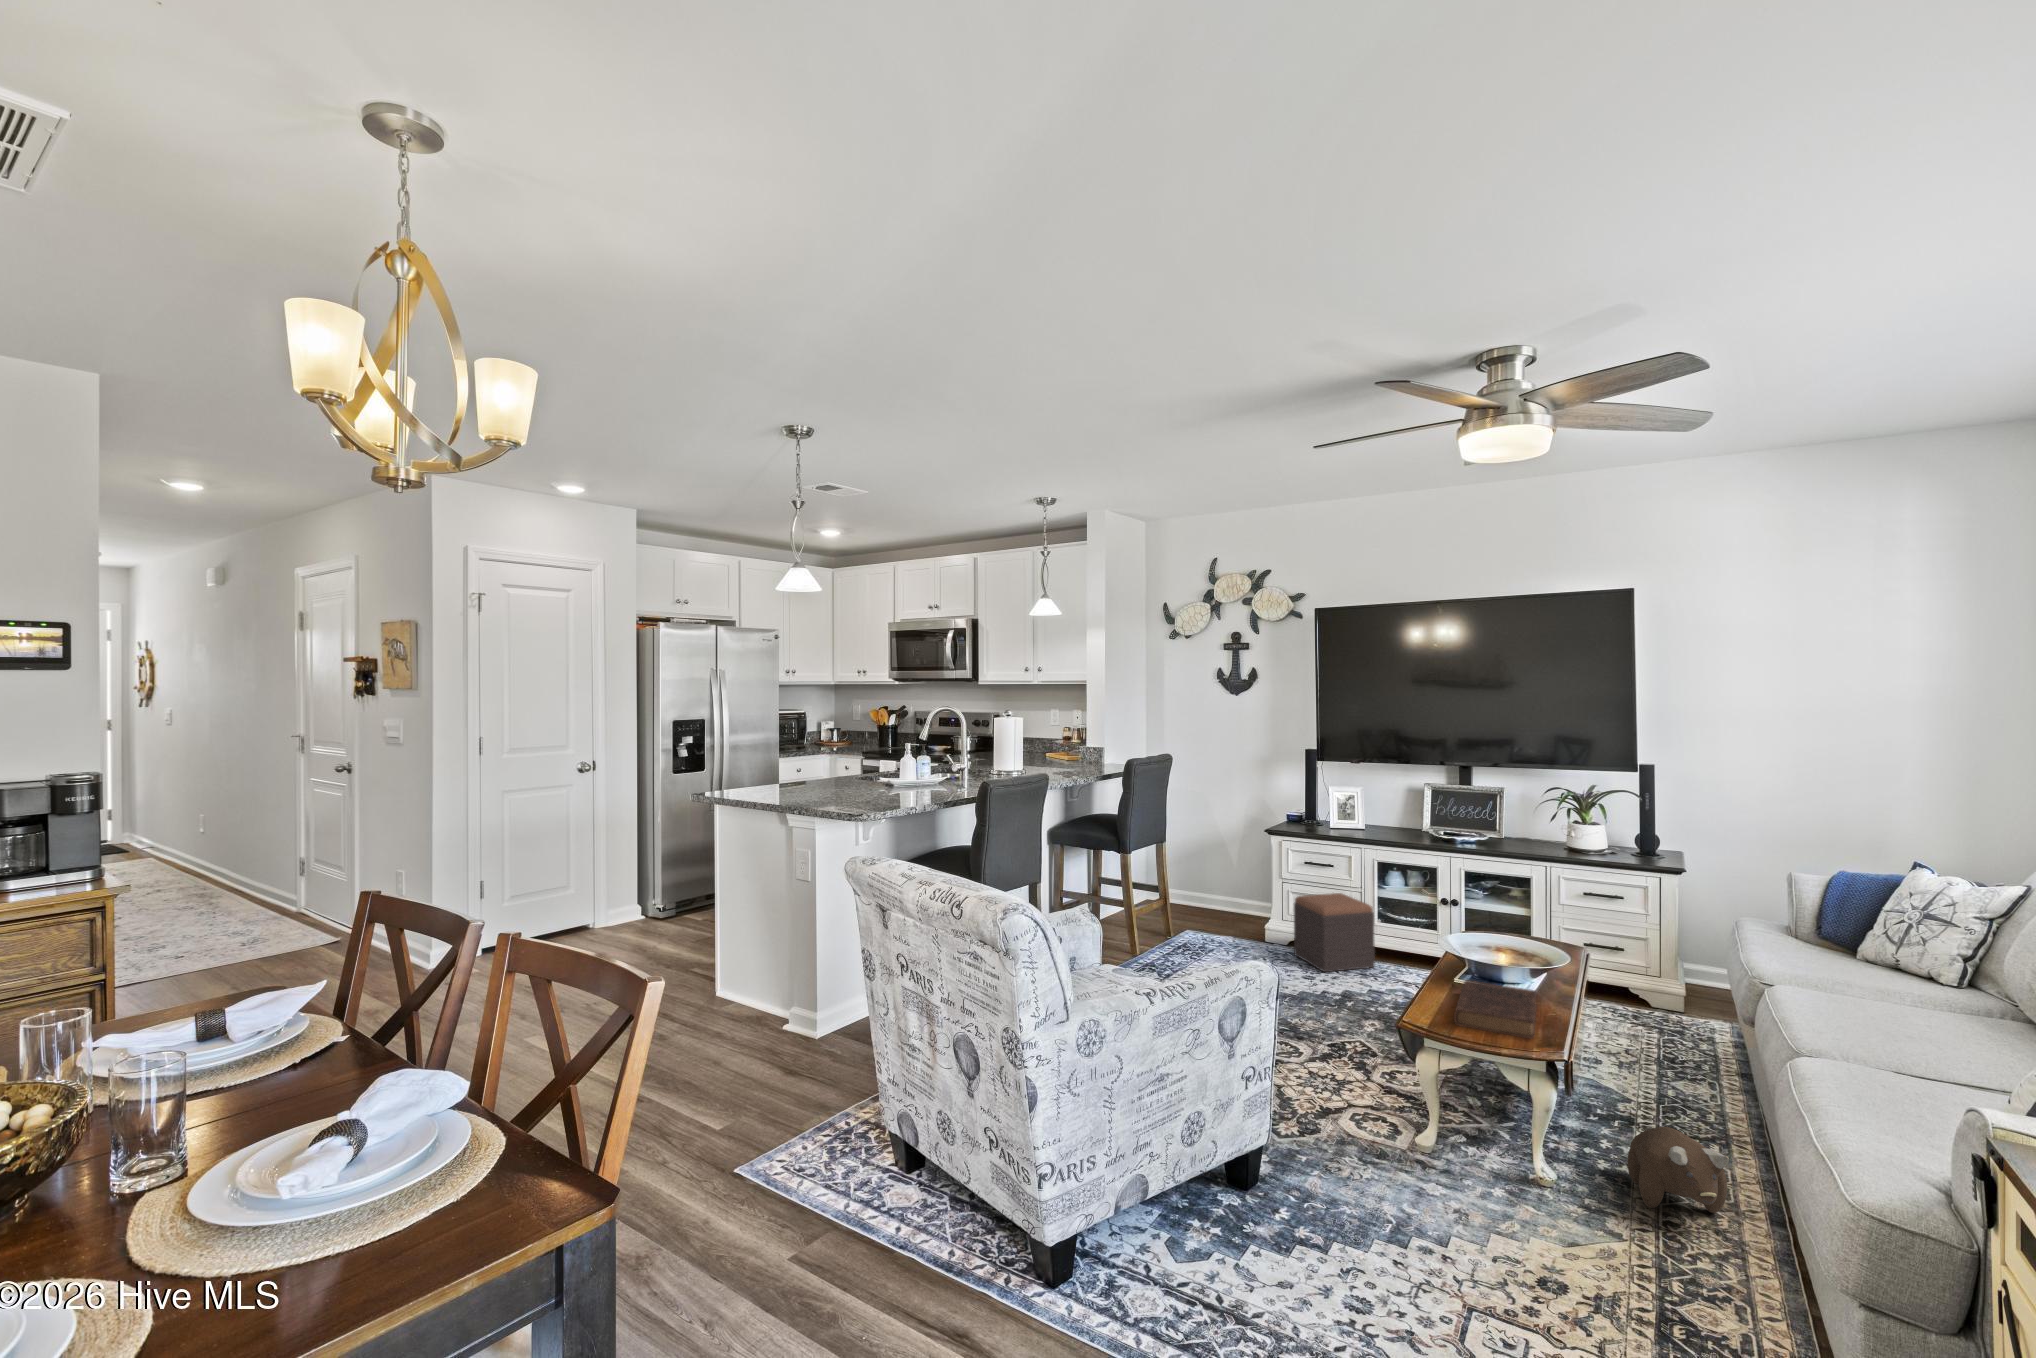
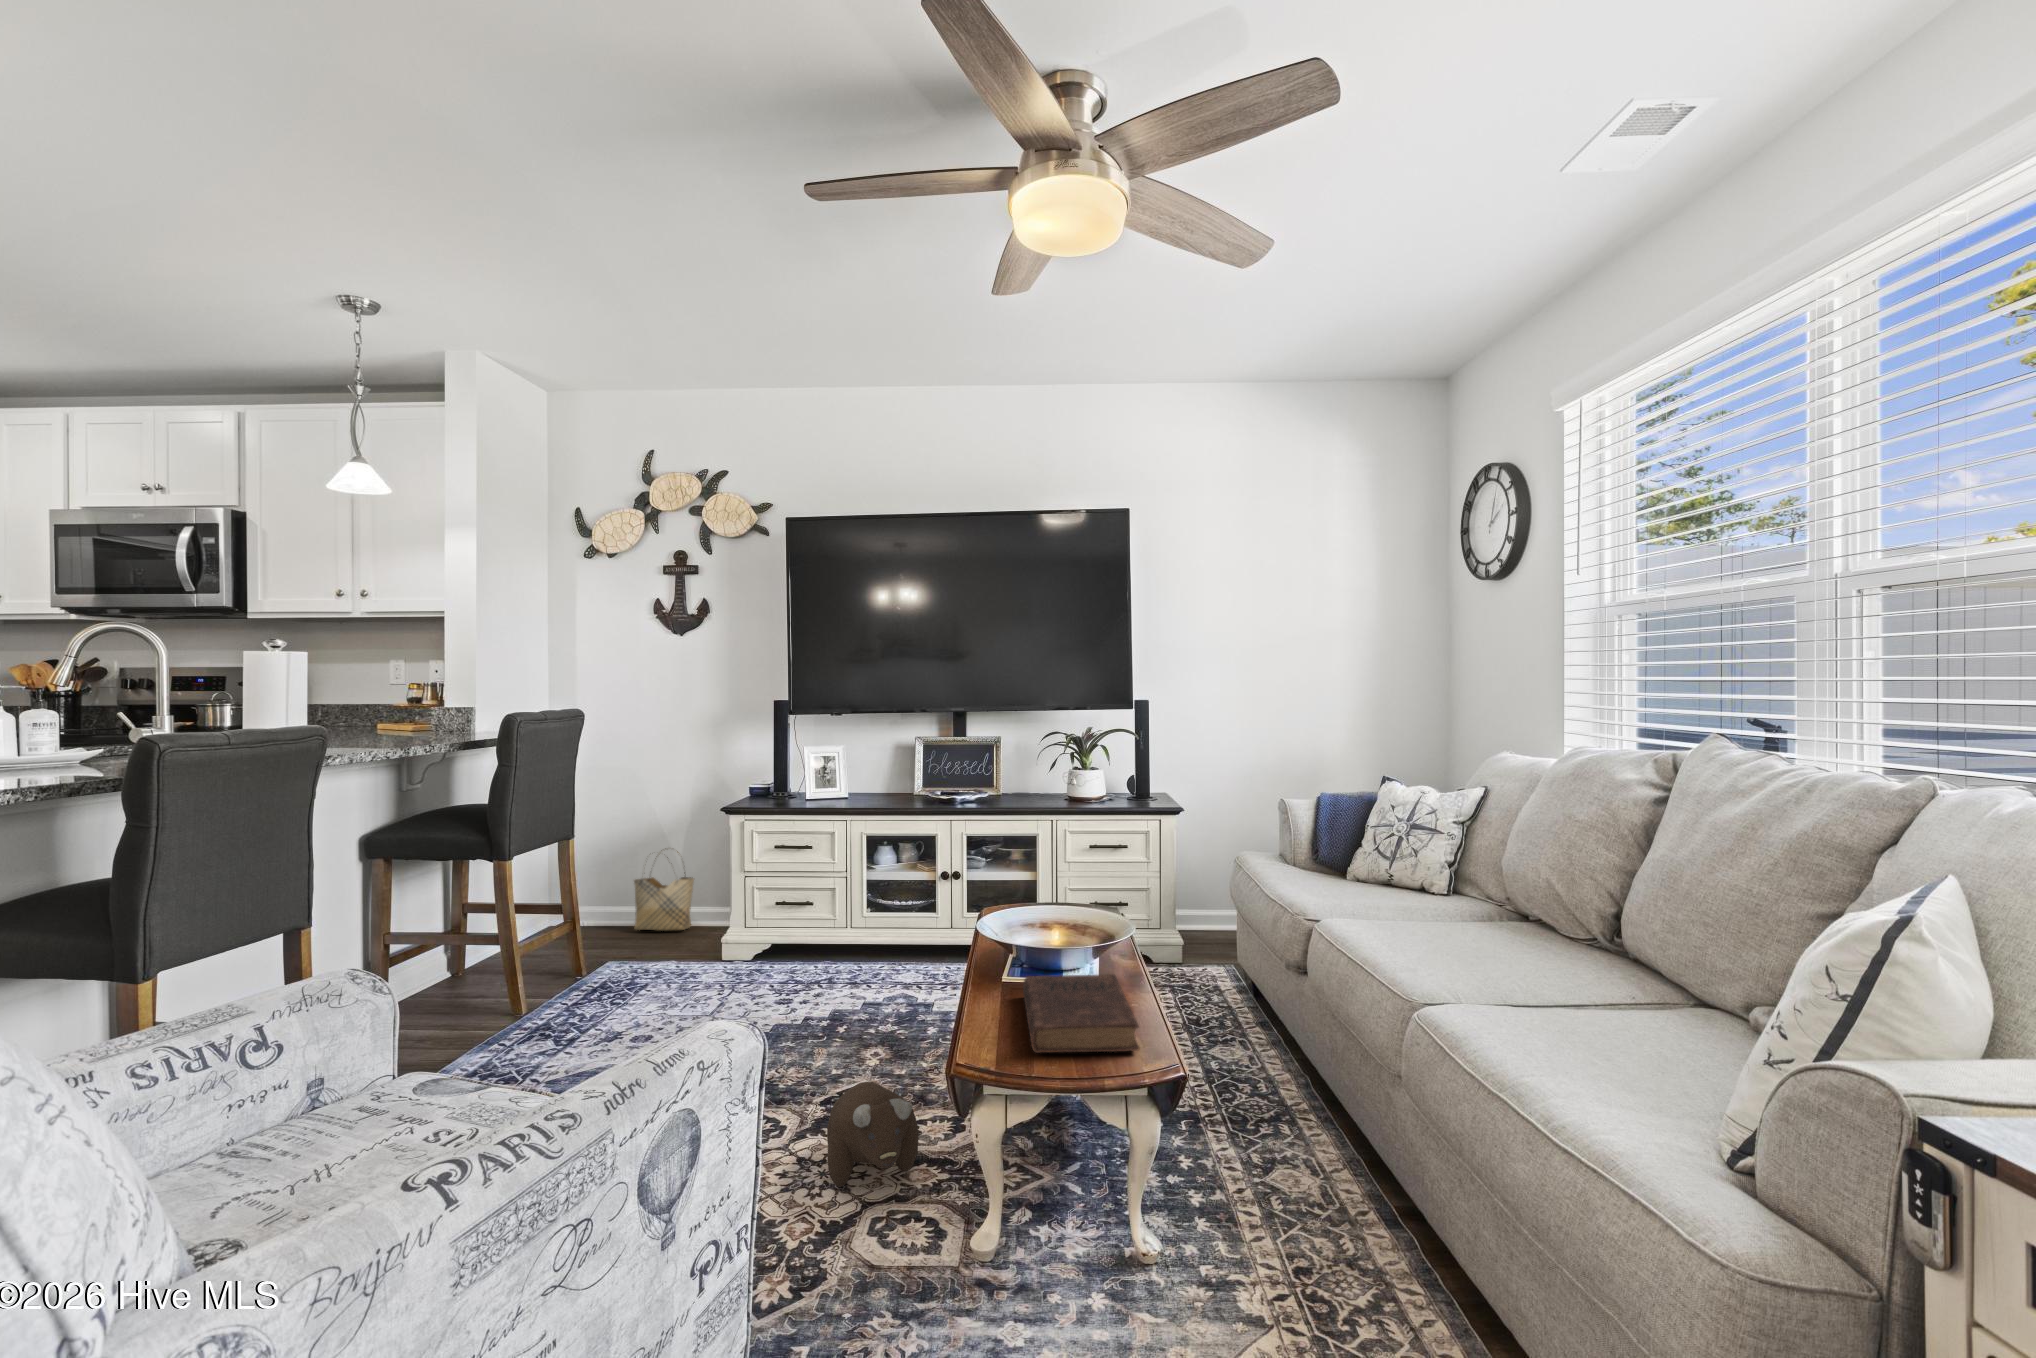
woven basket: none [1204,853,1247,915] -> present [634,851,694,931]
footstool: present [1294,893,1375,972] -> none [760,881,865,991]
plush toy: present [1628,1126,1729,1213] -> present [827,1082,919,1187]

